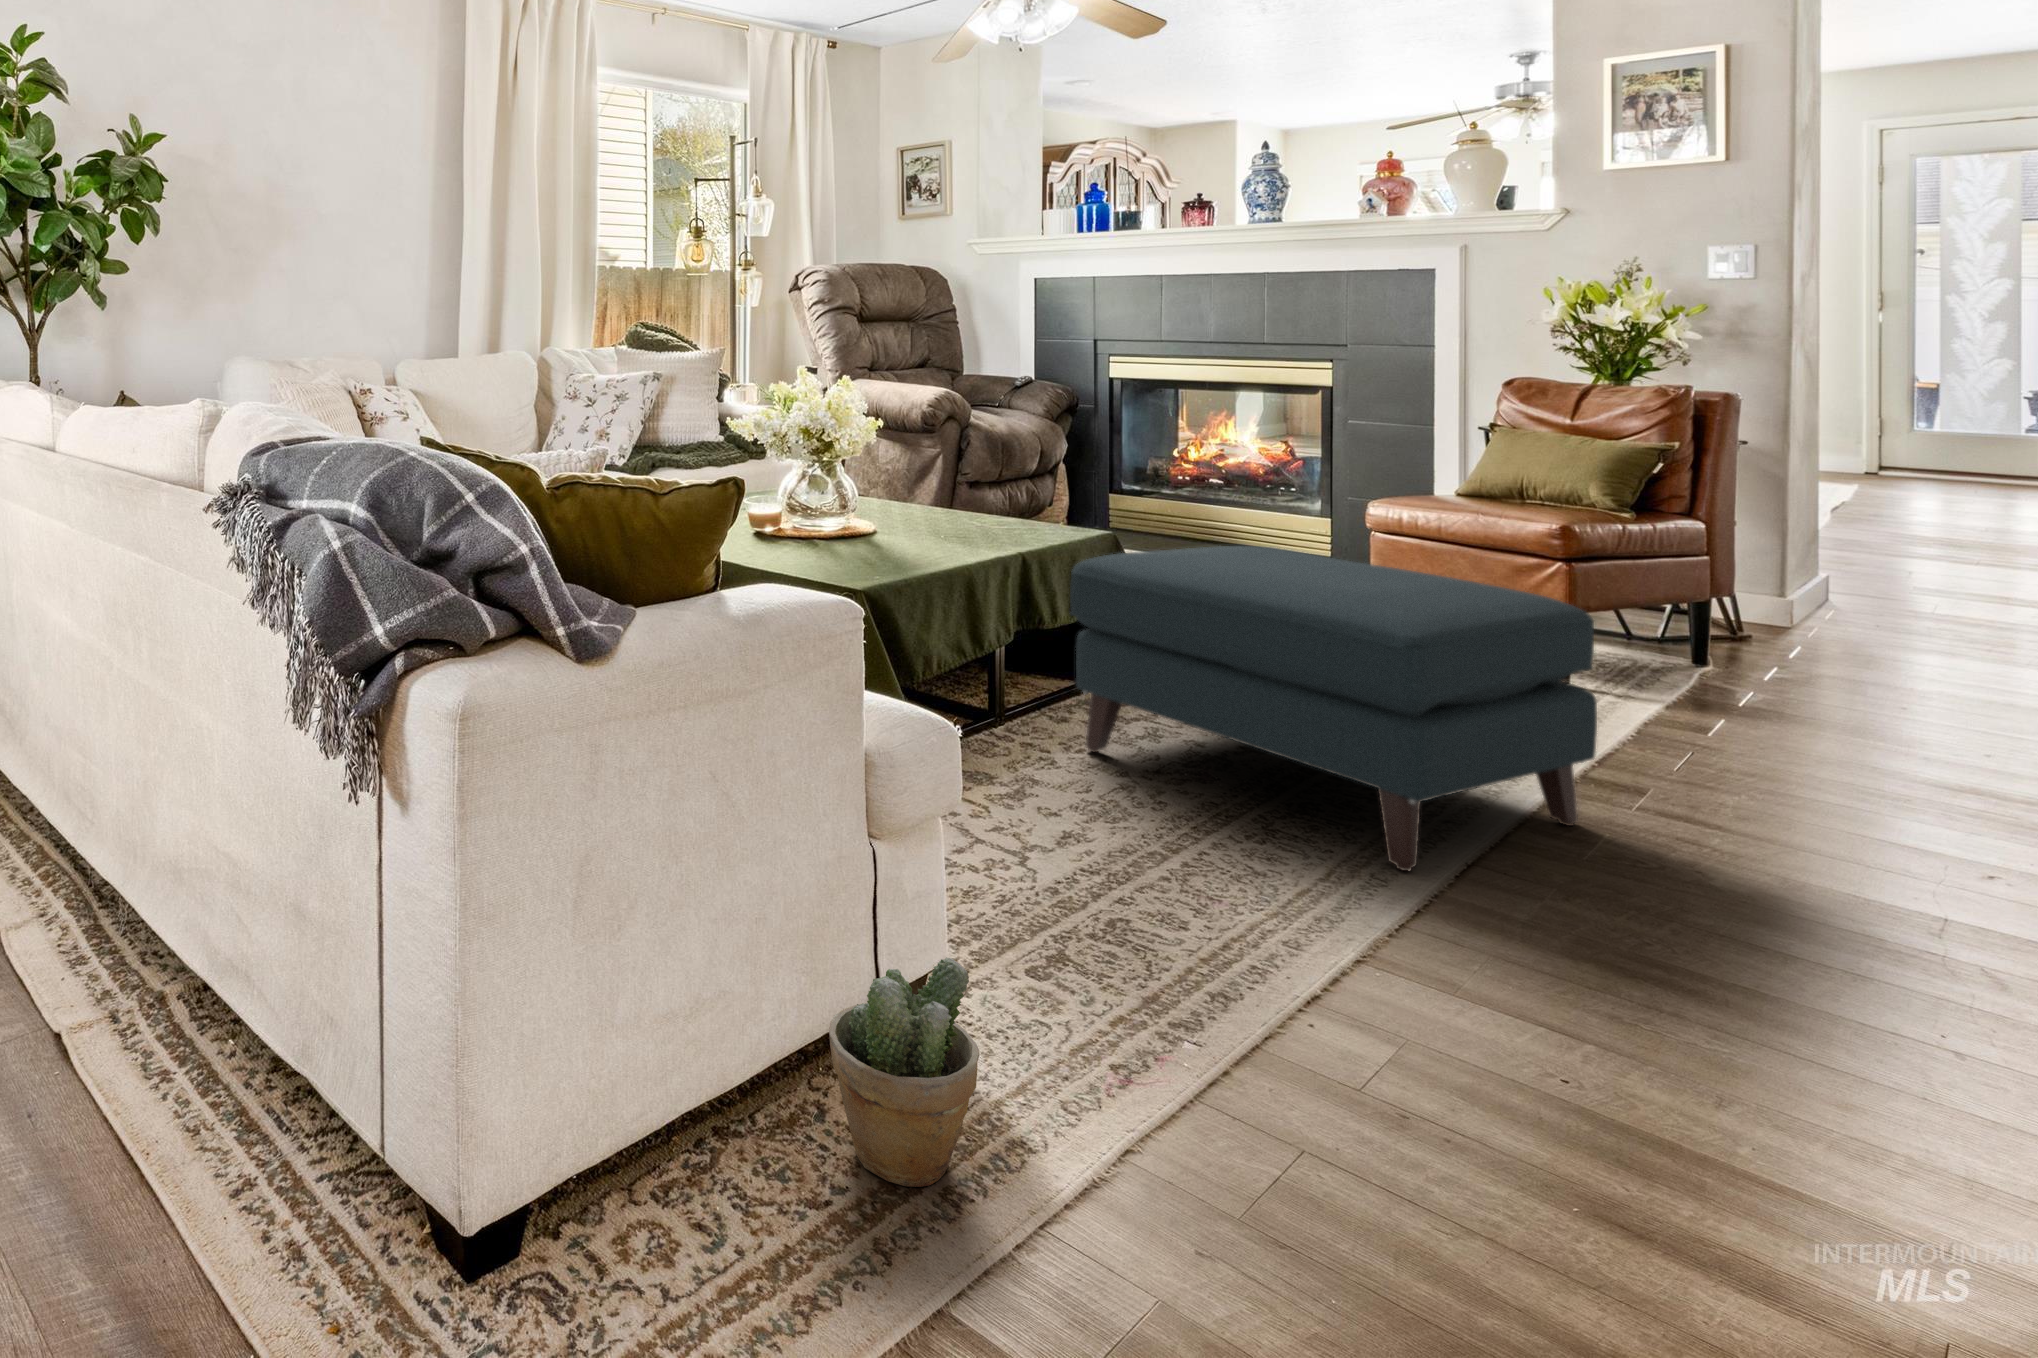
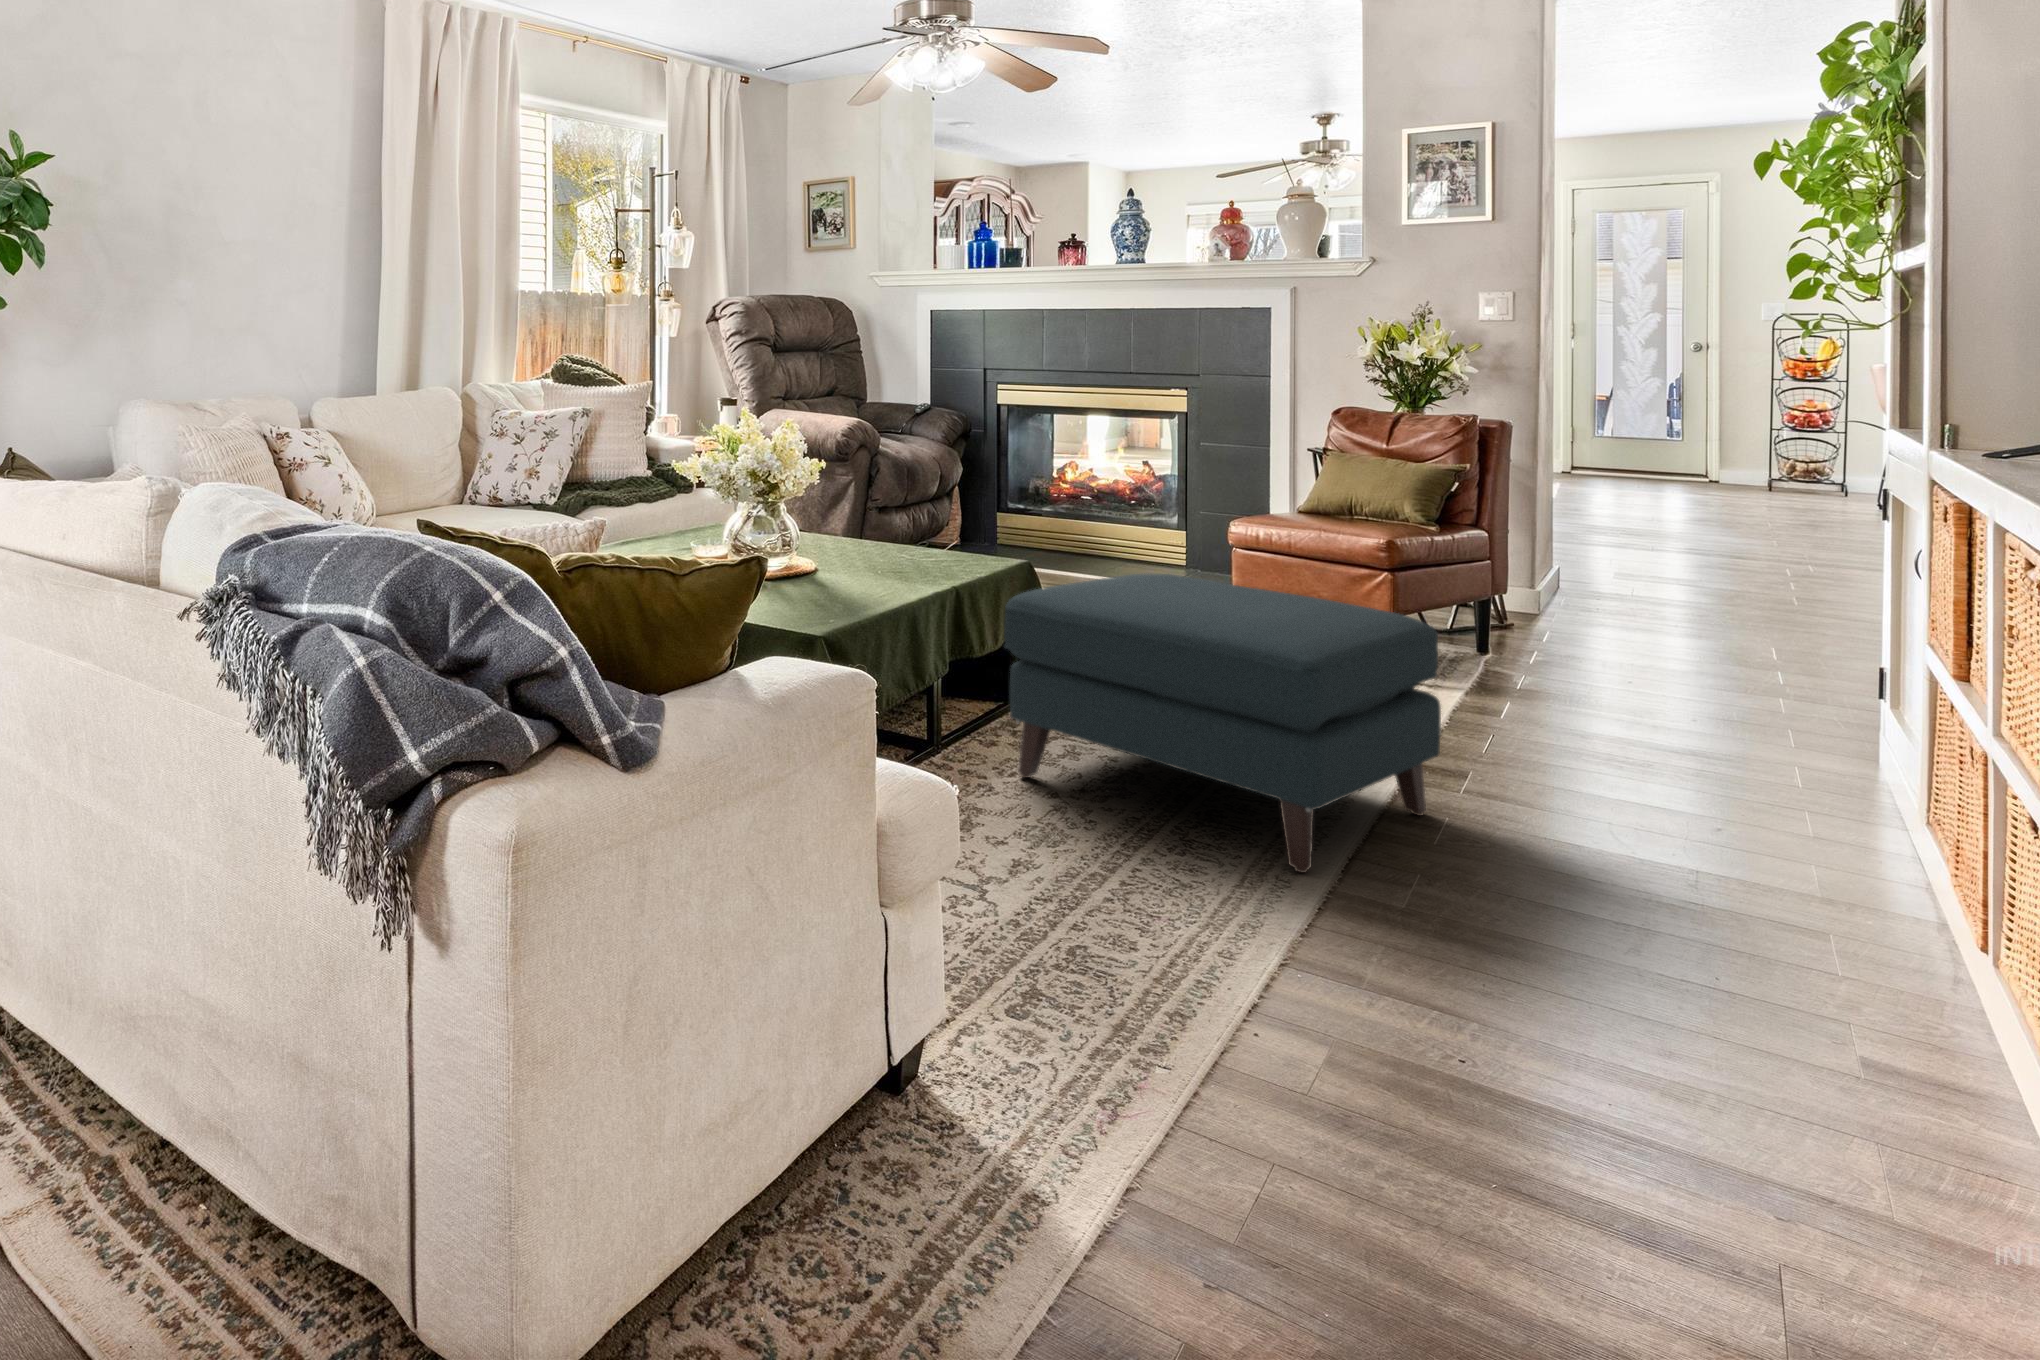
potted plant: present [829,957,979,1187] -> none [855,1024,999,1259]

